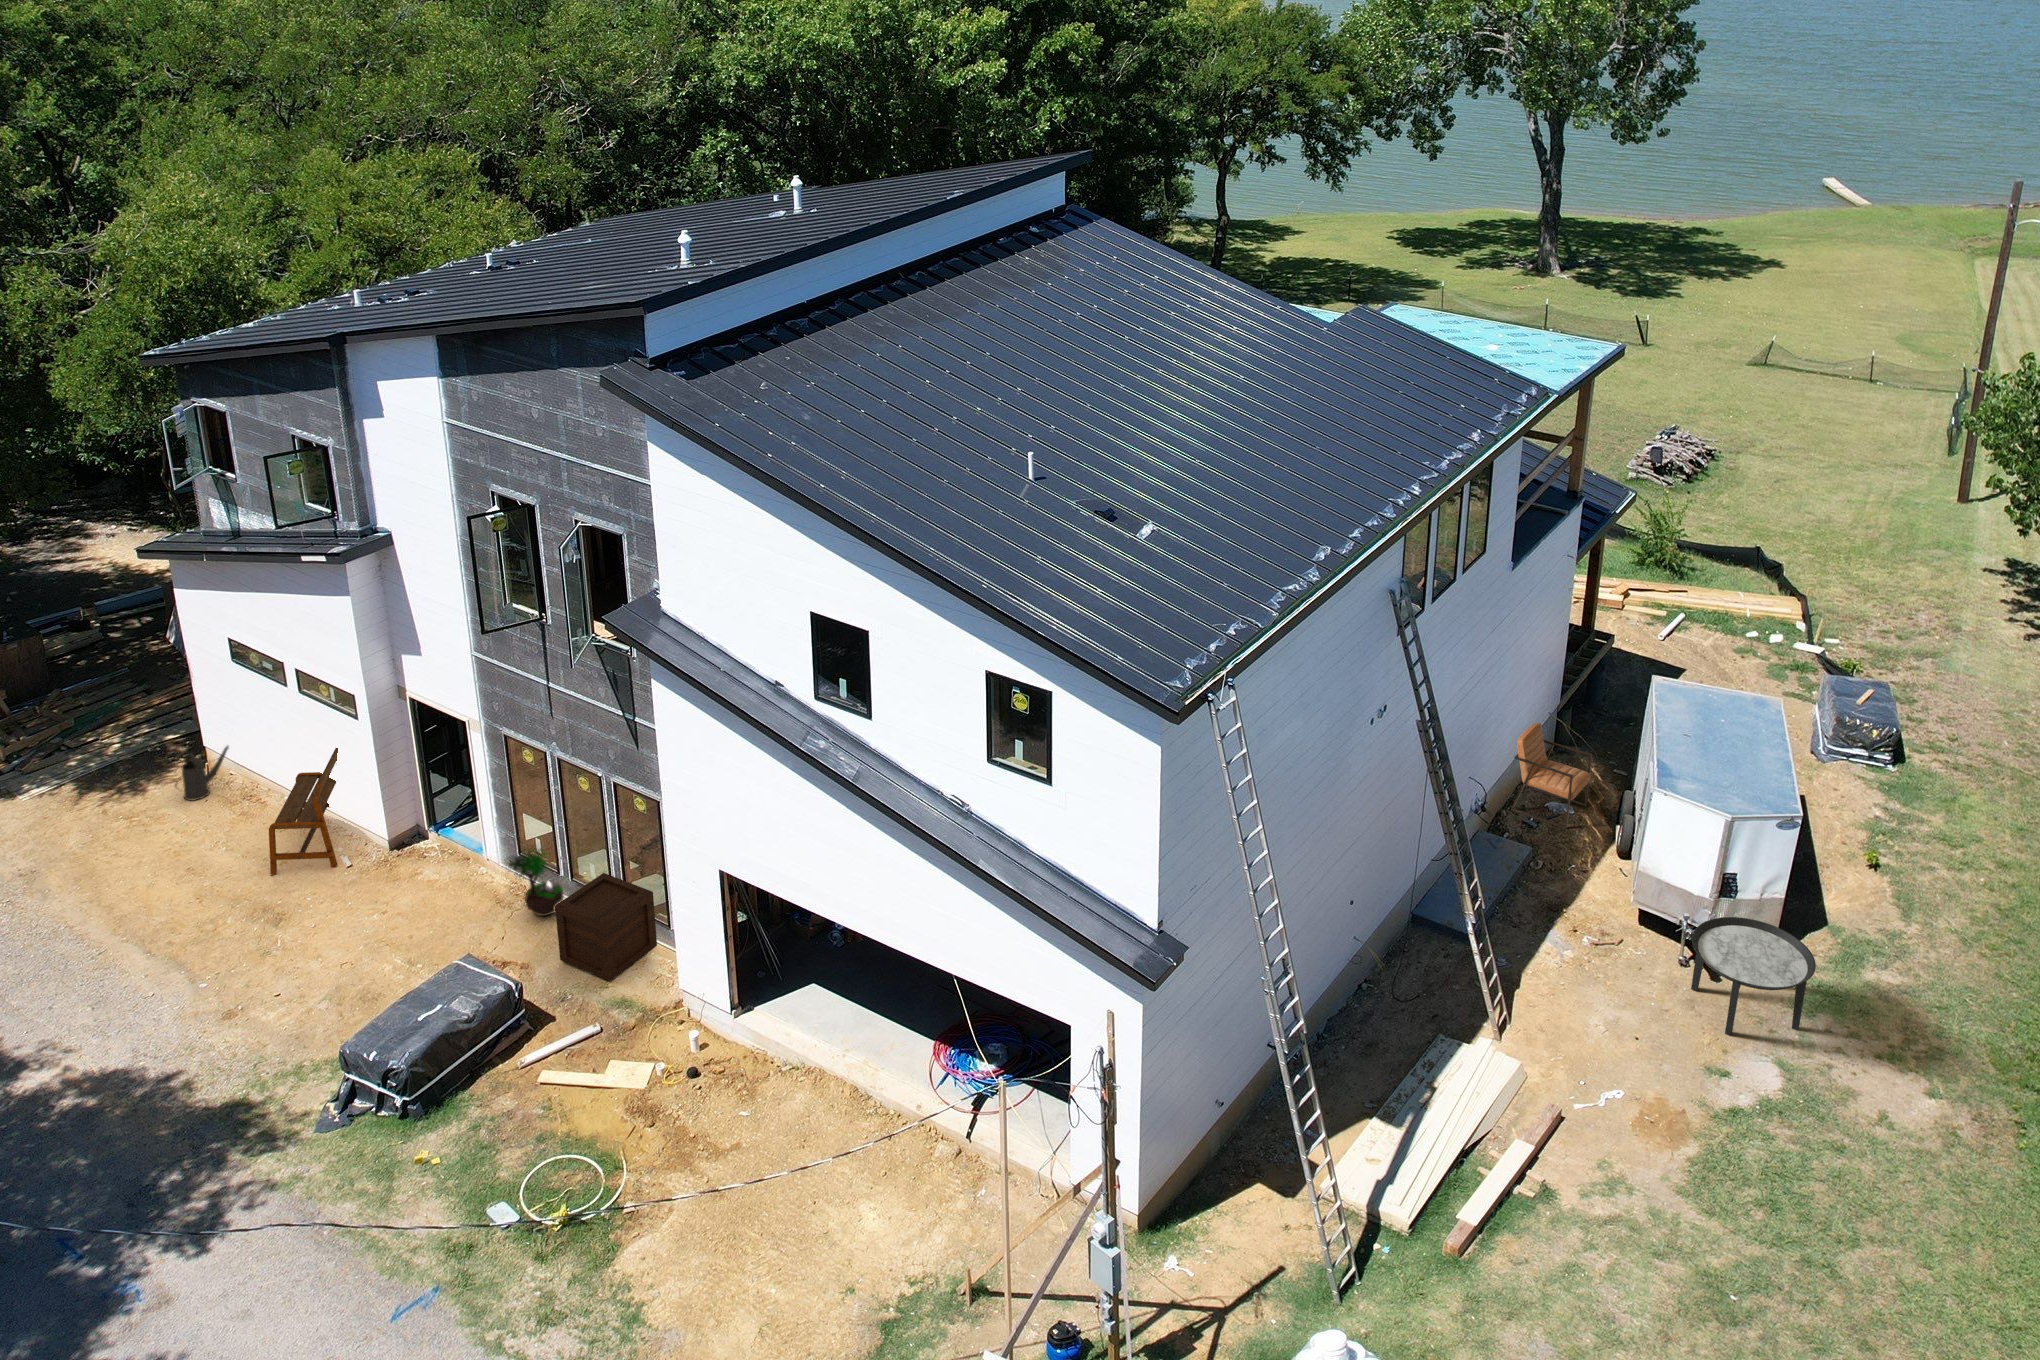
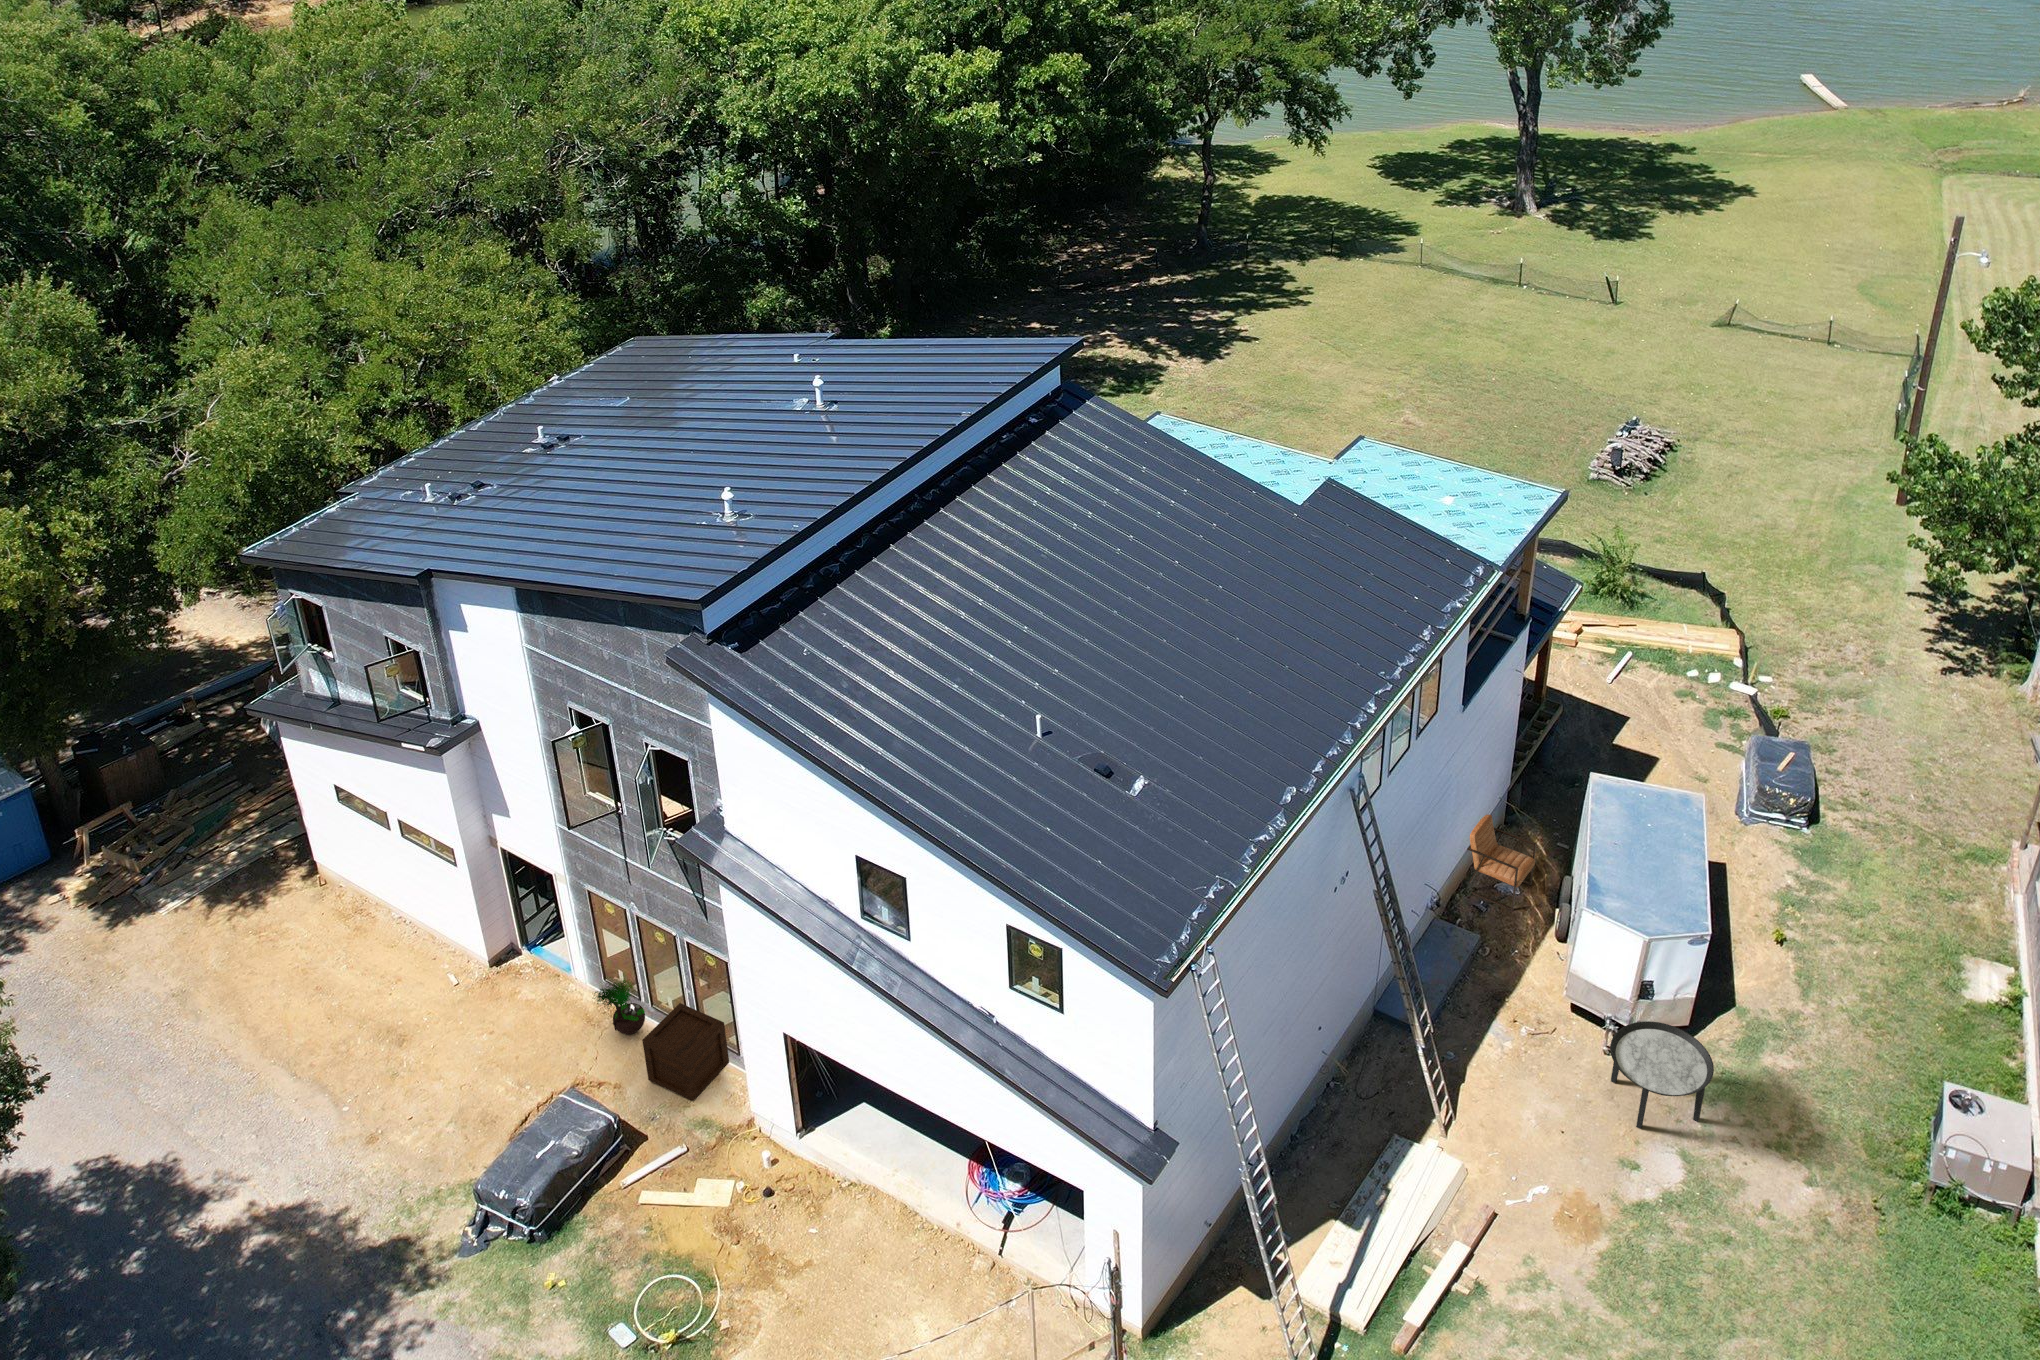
watering can: present [175,746,229,801] -> none [293,864,336,916]
bench: present [269,748,338,875] -> none [386,869,456,995]

